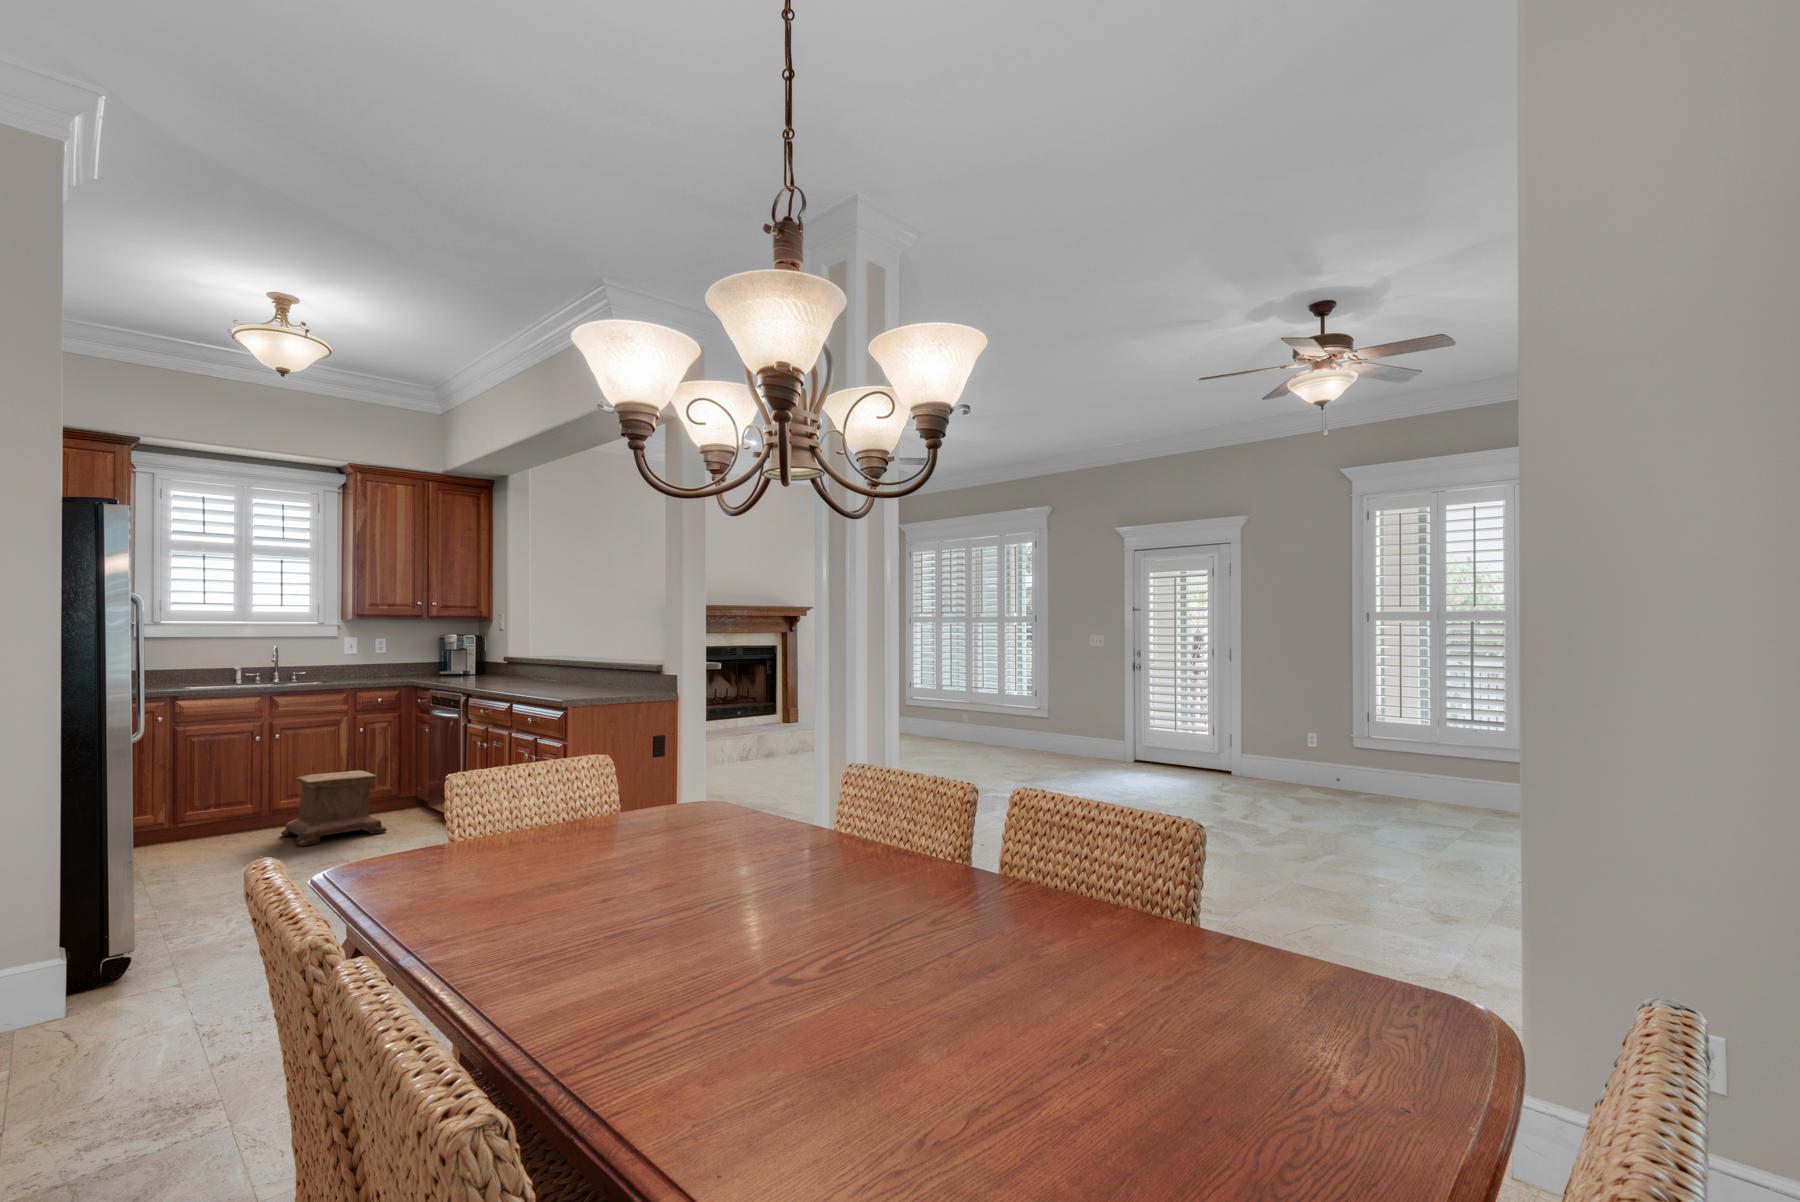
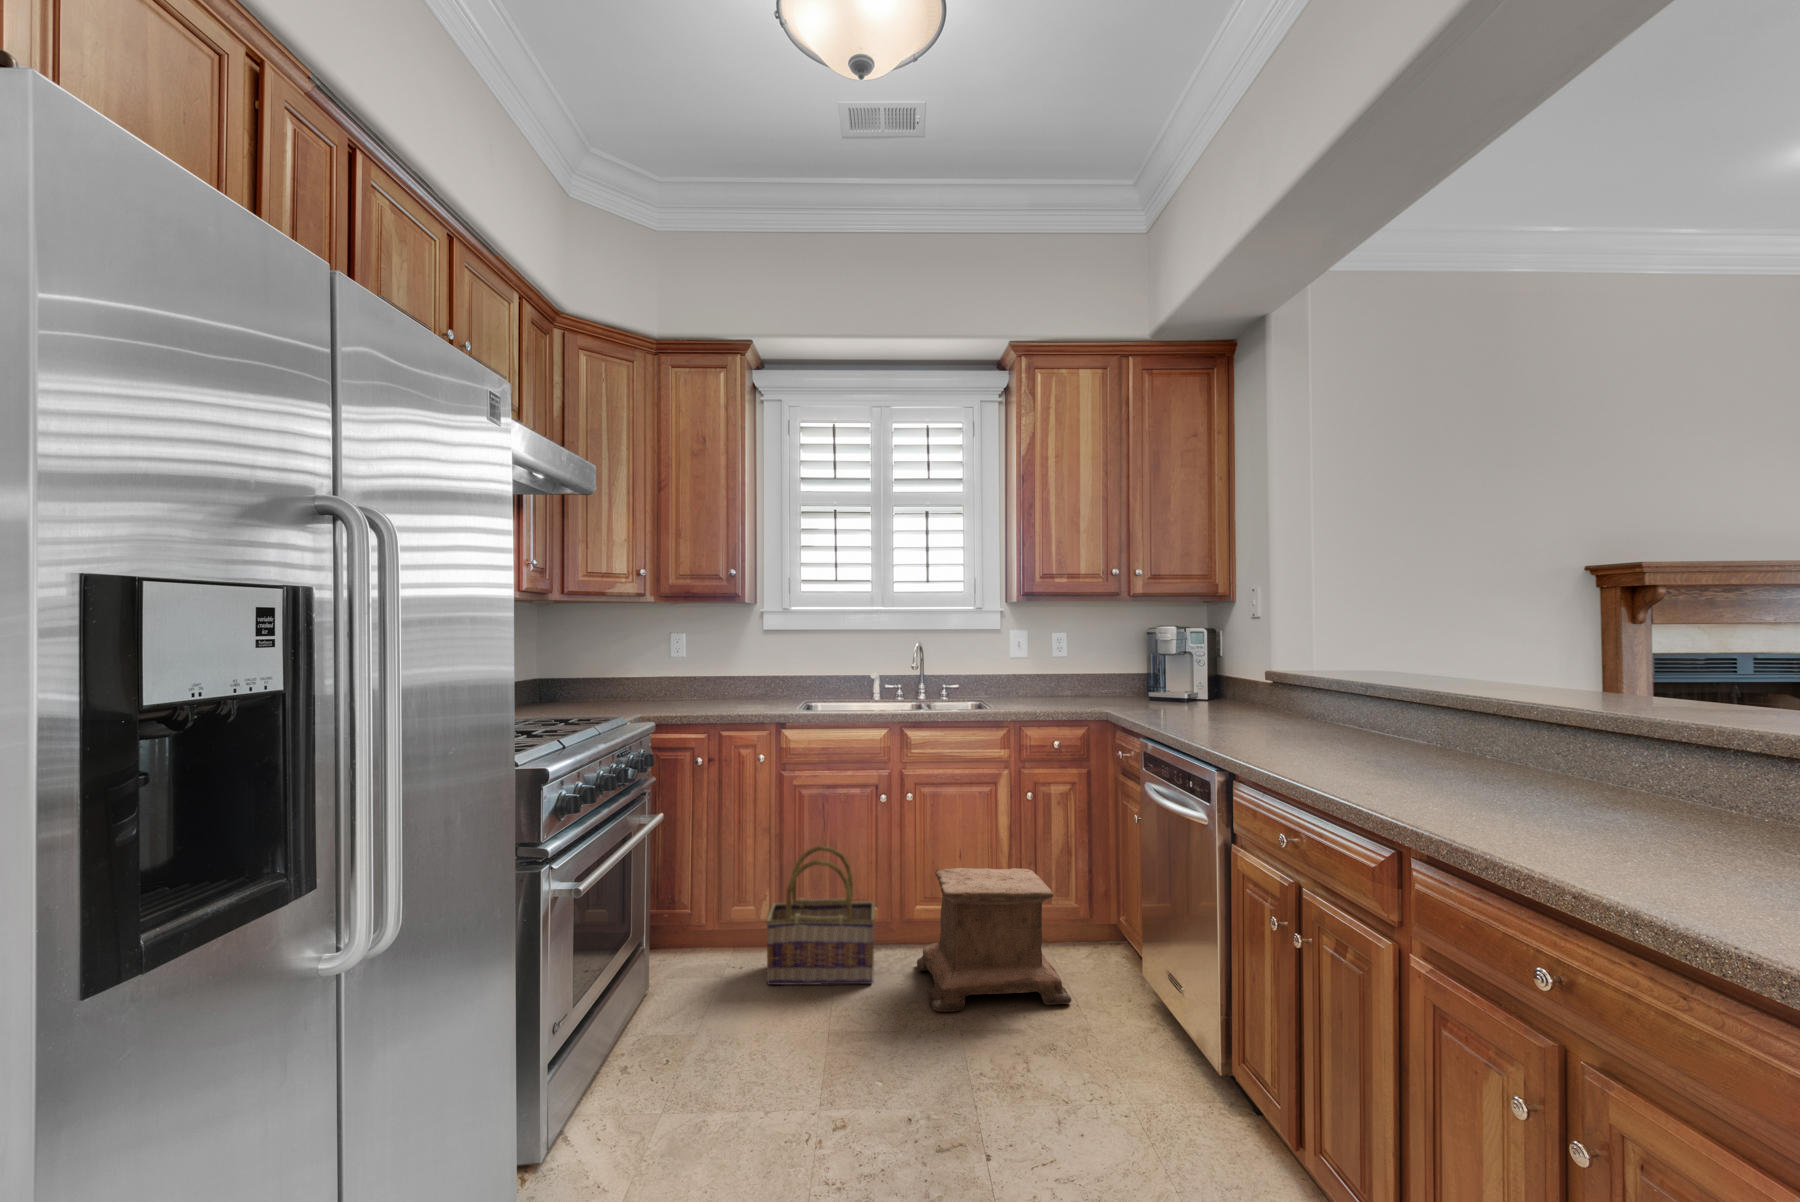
basket: none [166,772,254,857] -> present [766,846,876,985]

